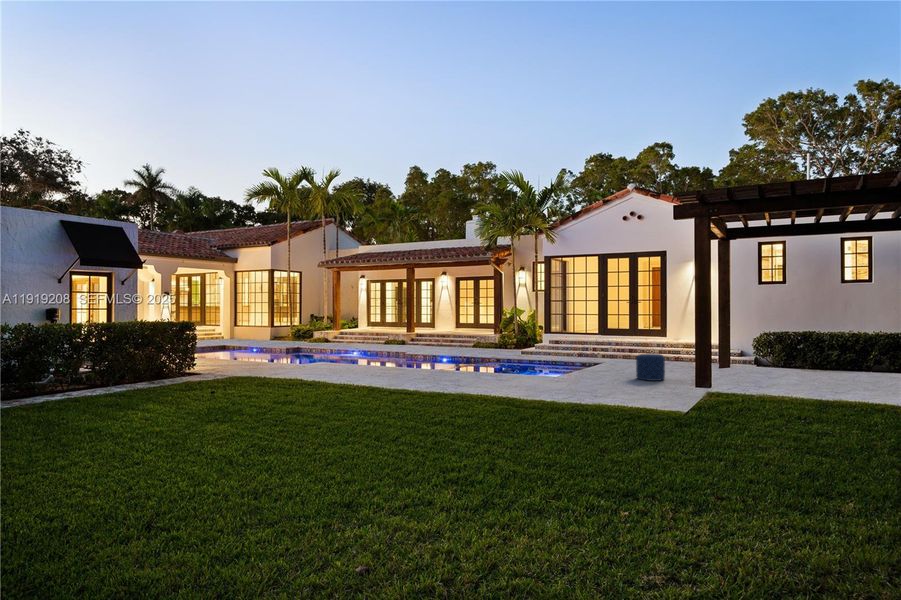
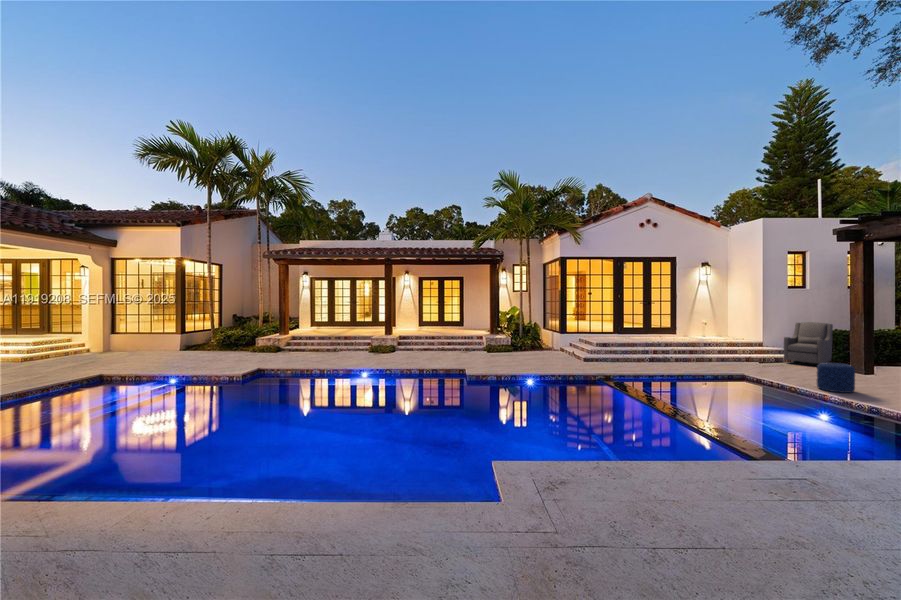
chair: none [729,321,786,369] -> present [784,322,833,366]

